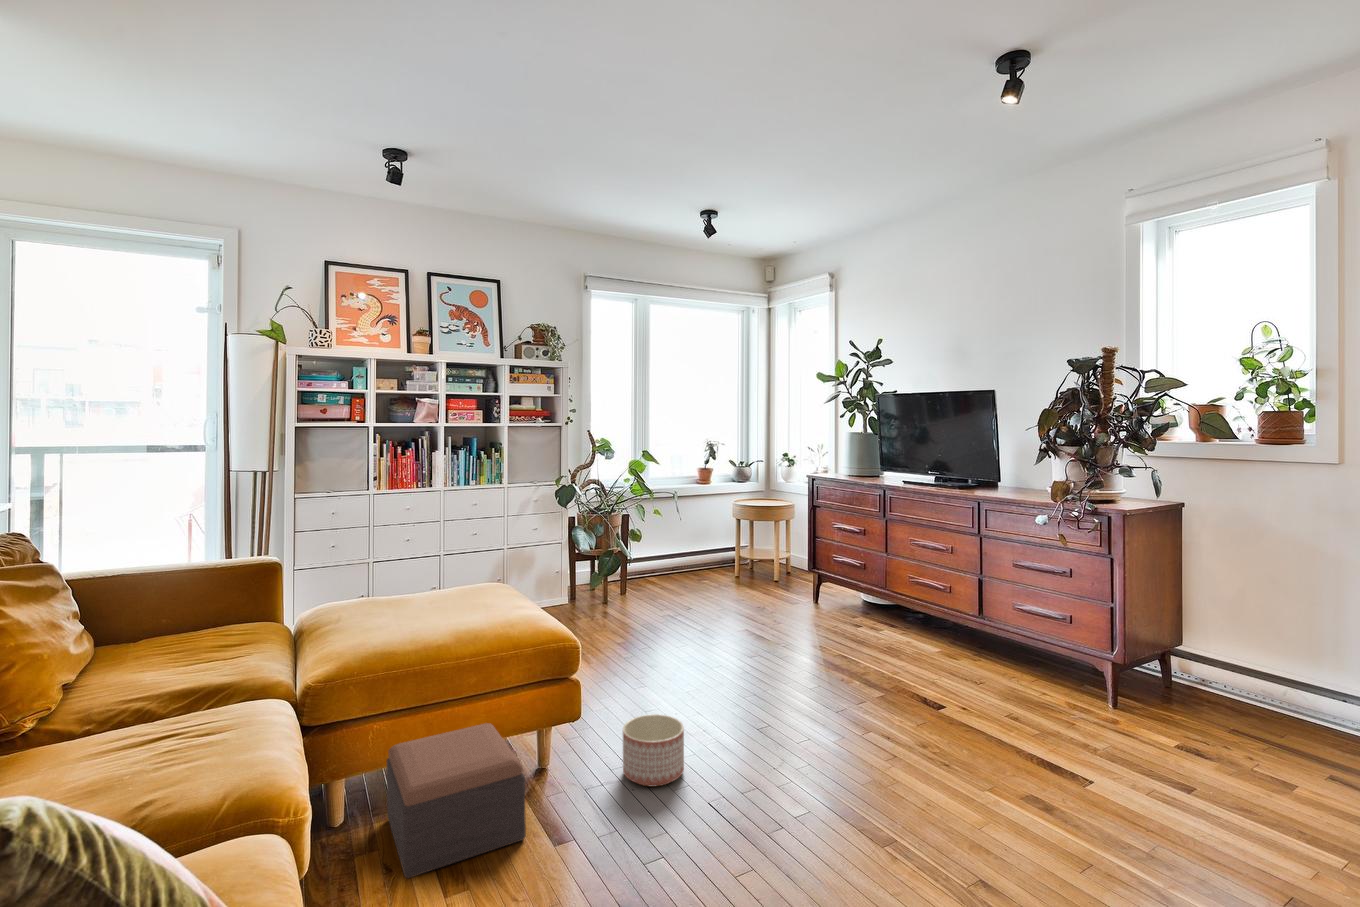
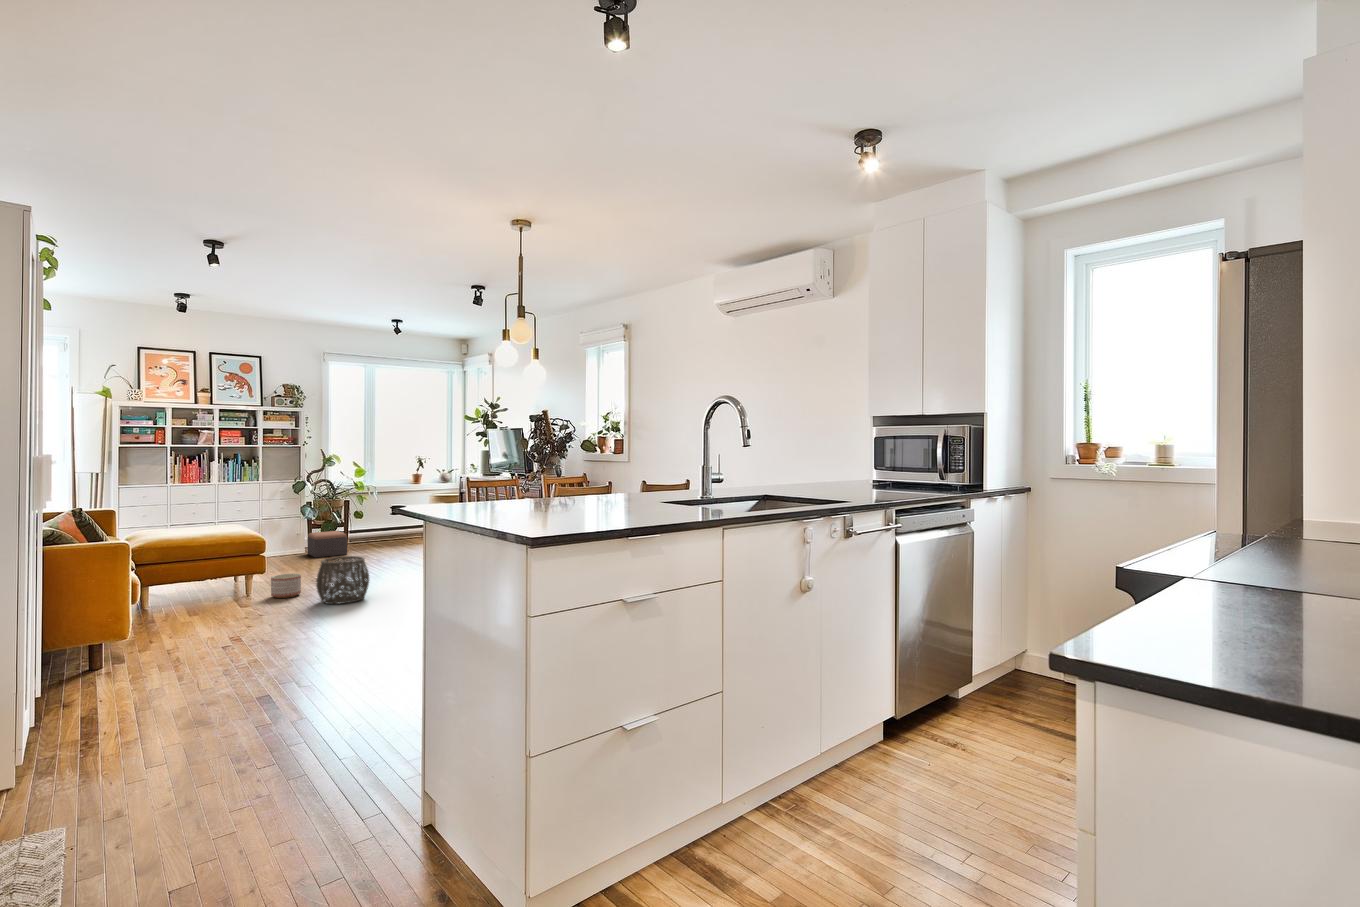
woven basket: none [753,691,882,845] -> present [316,556,369,604]
footstool: present [386,723,526,878] -> present [307,531,347,558]

